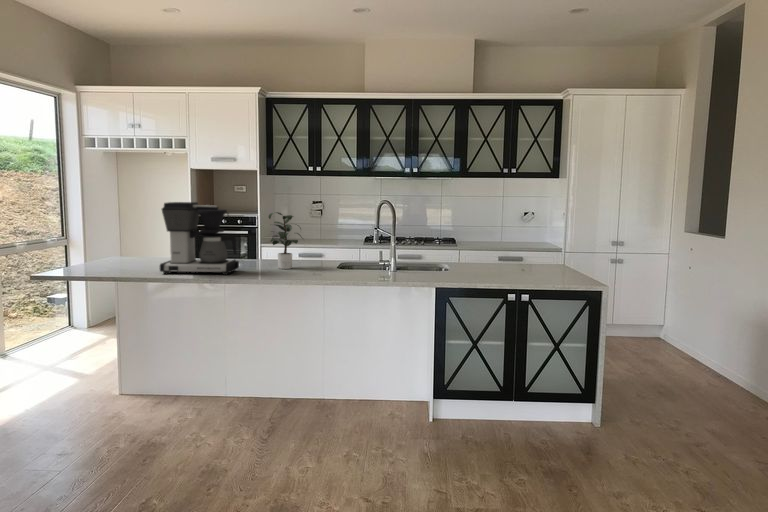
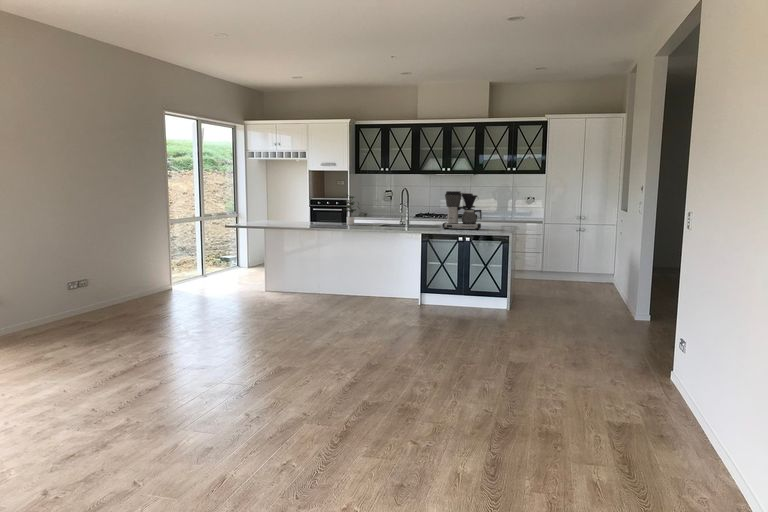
coffee maker: present [160,202,239,275] -> present [442,191,481,230]

